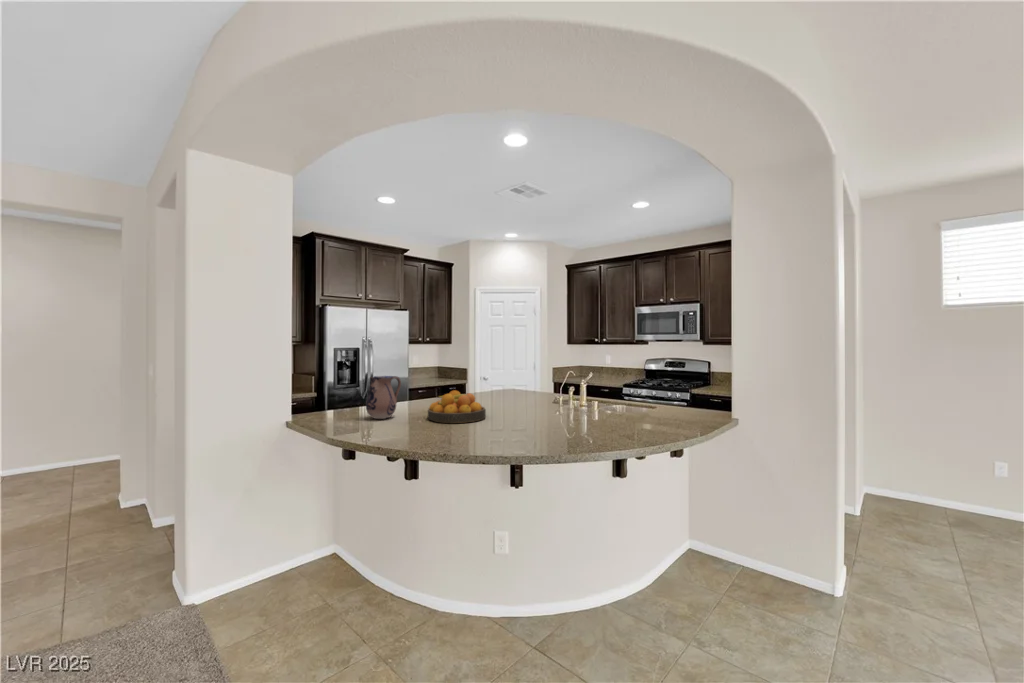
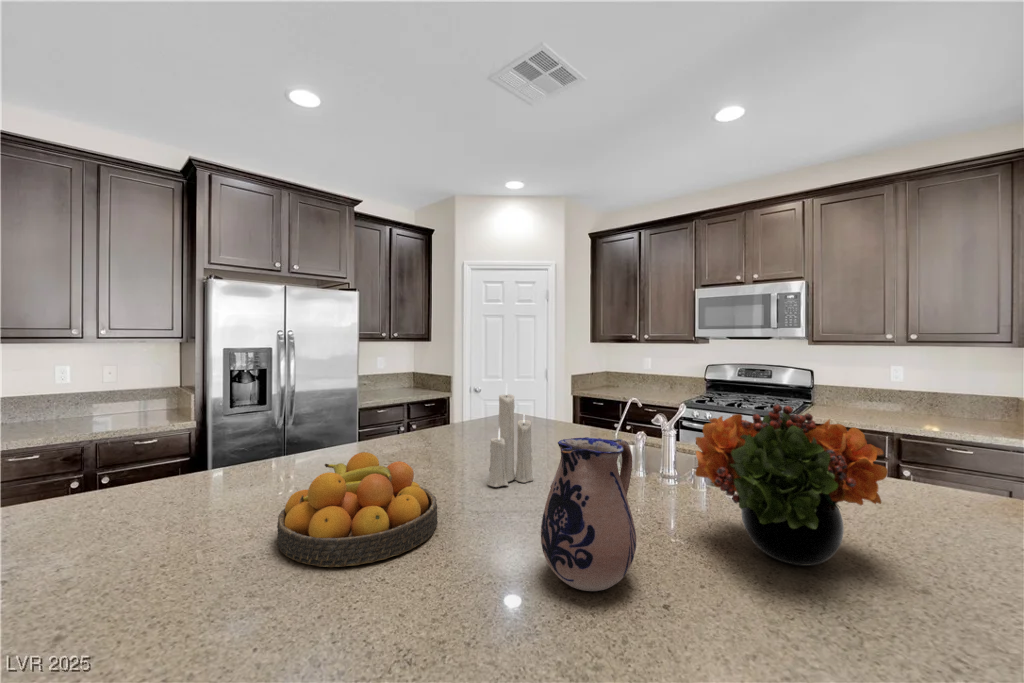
candle: none [503,362,523,410] -> present [488,387,533,487]
flower arrangement: none [581,368,643,423] -> present [695,404,888,565]
ceramic pitcher: present [366,376,401,419] -> present [541,437,636,591]

